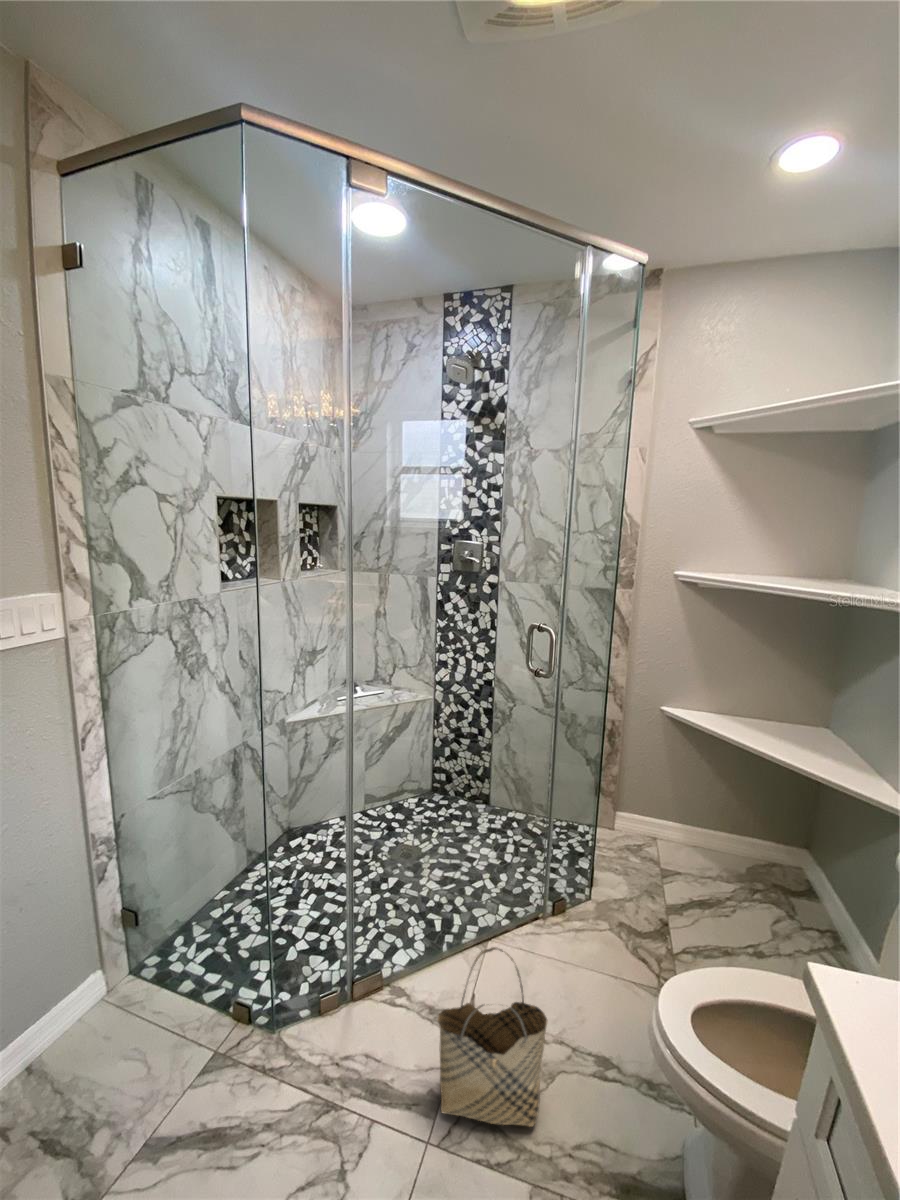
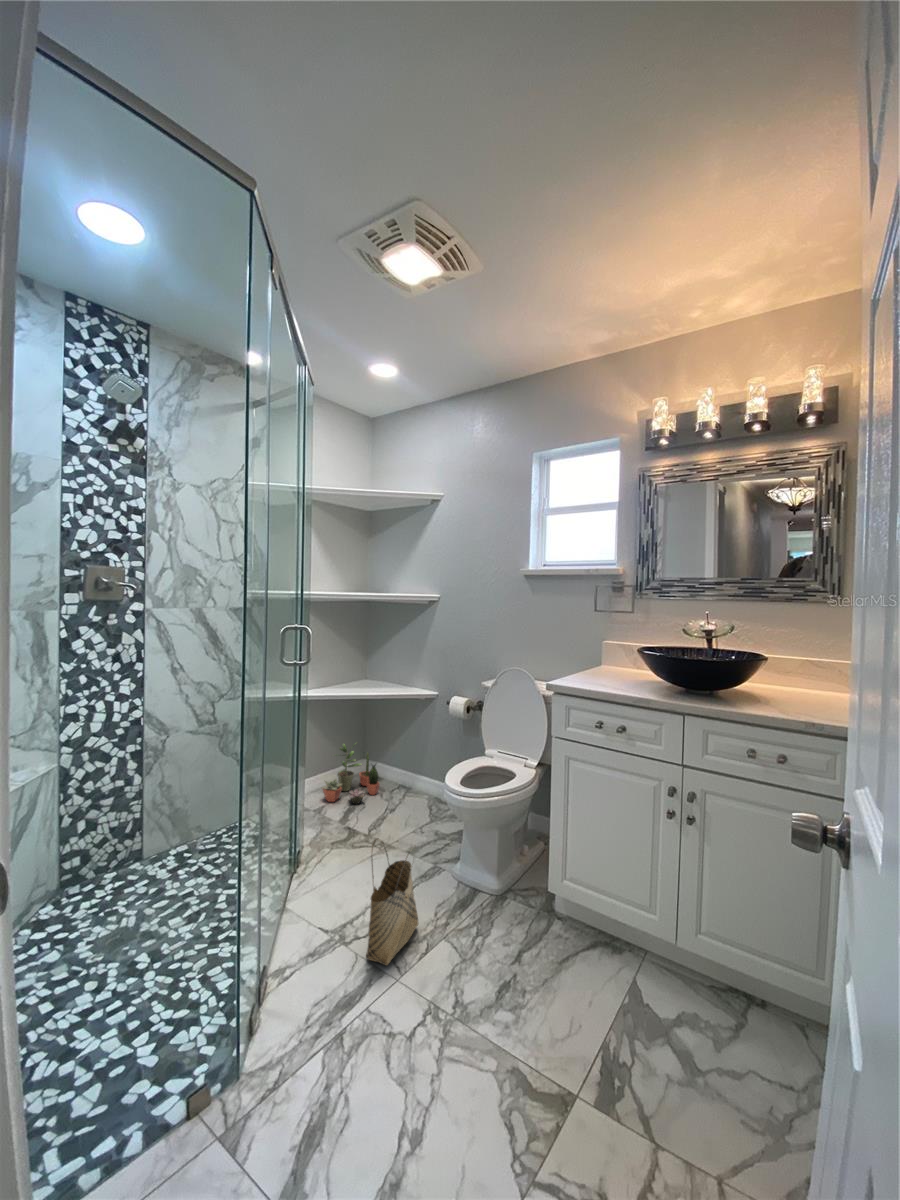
potted plant: none [686,806,802,912] -> present [322,744,379,804]

